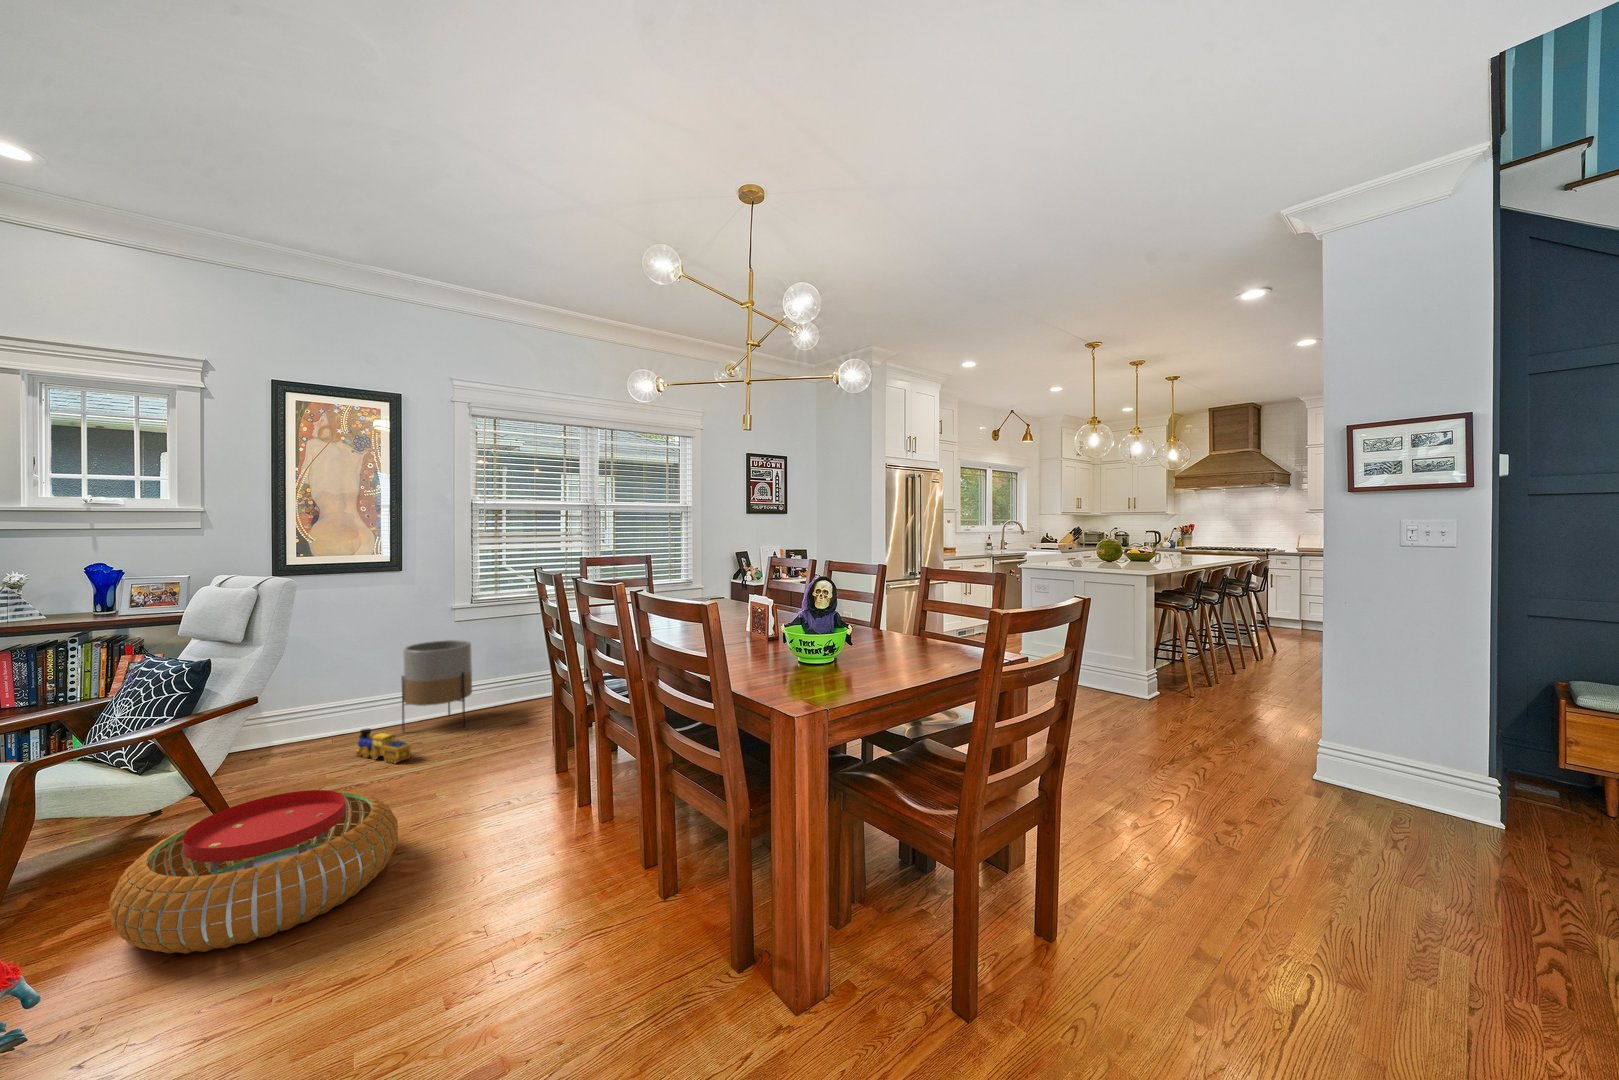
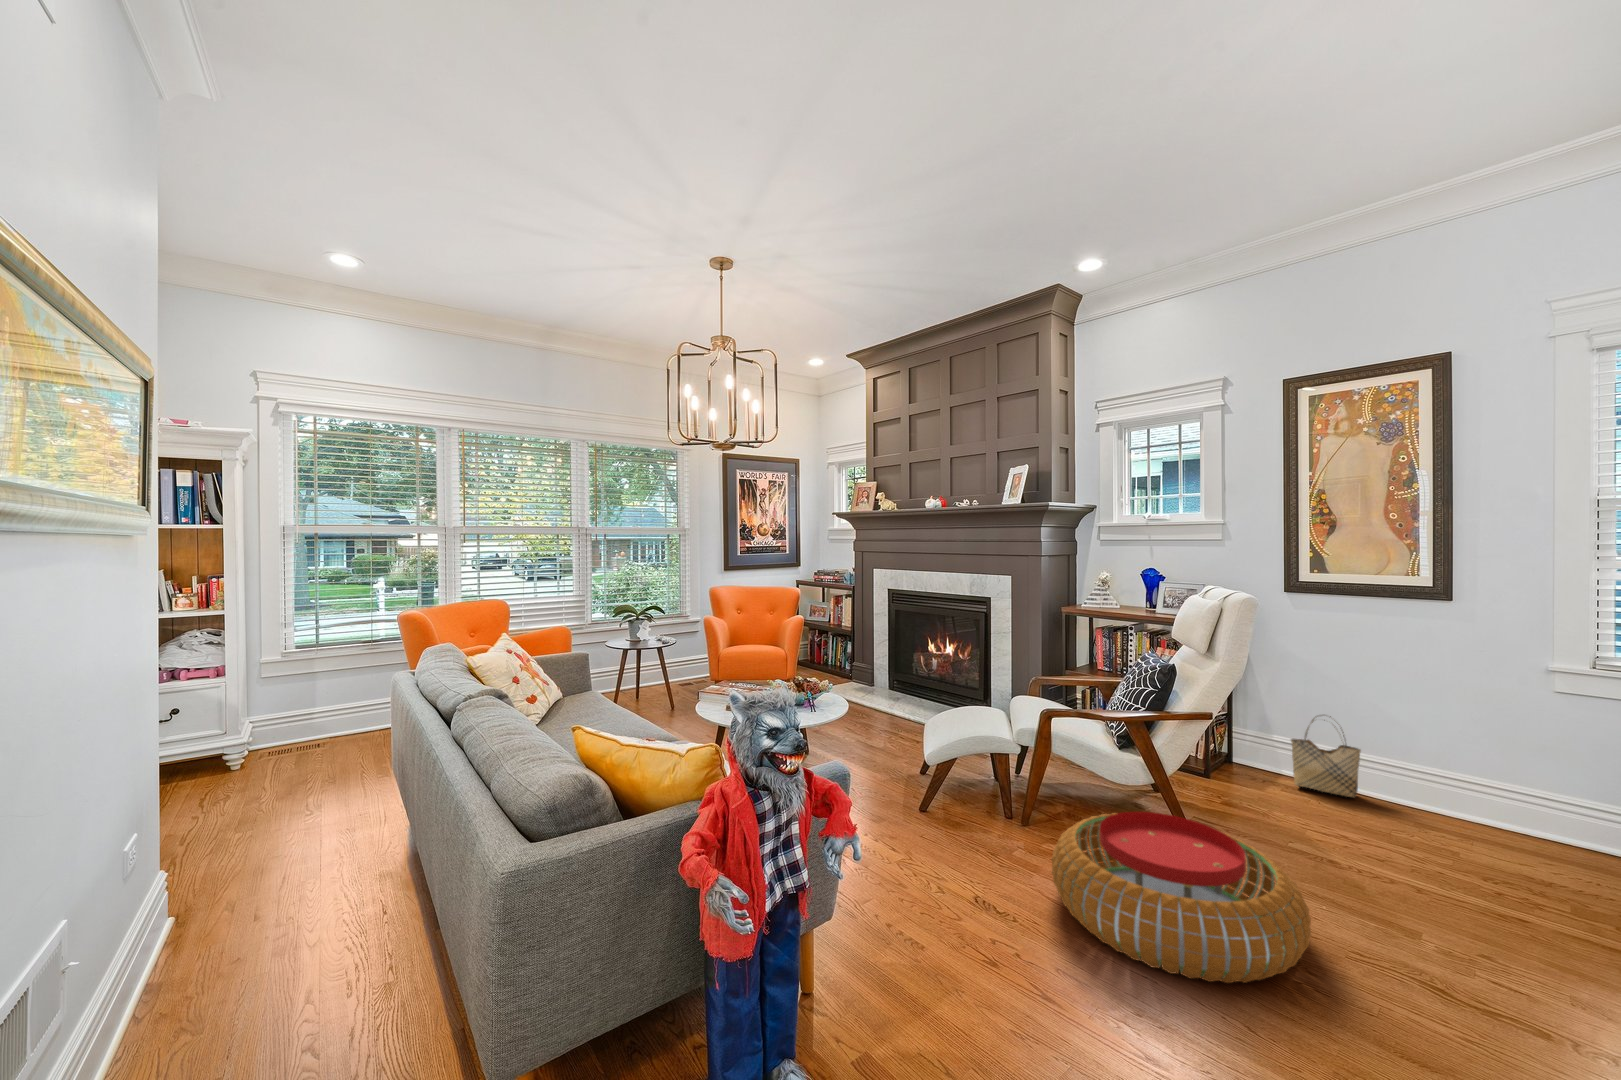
planter: present [402,640,472,731] -> none [1439,704,1576,859]
woven basket: none [285,681,345,750] -> present [1291,716,1361,797]
toy train: present [356,729,412,763] -> none [1356,793,1426,860]

